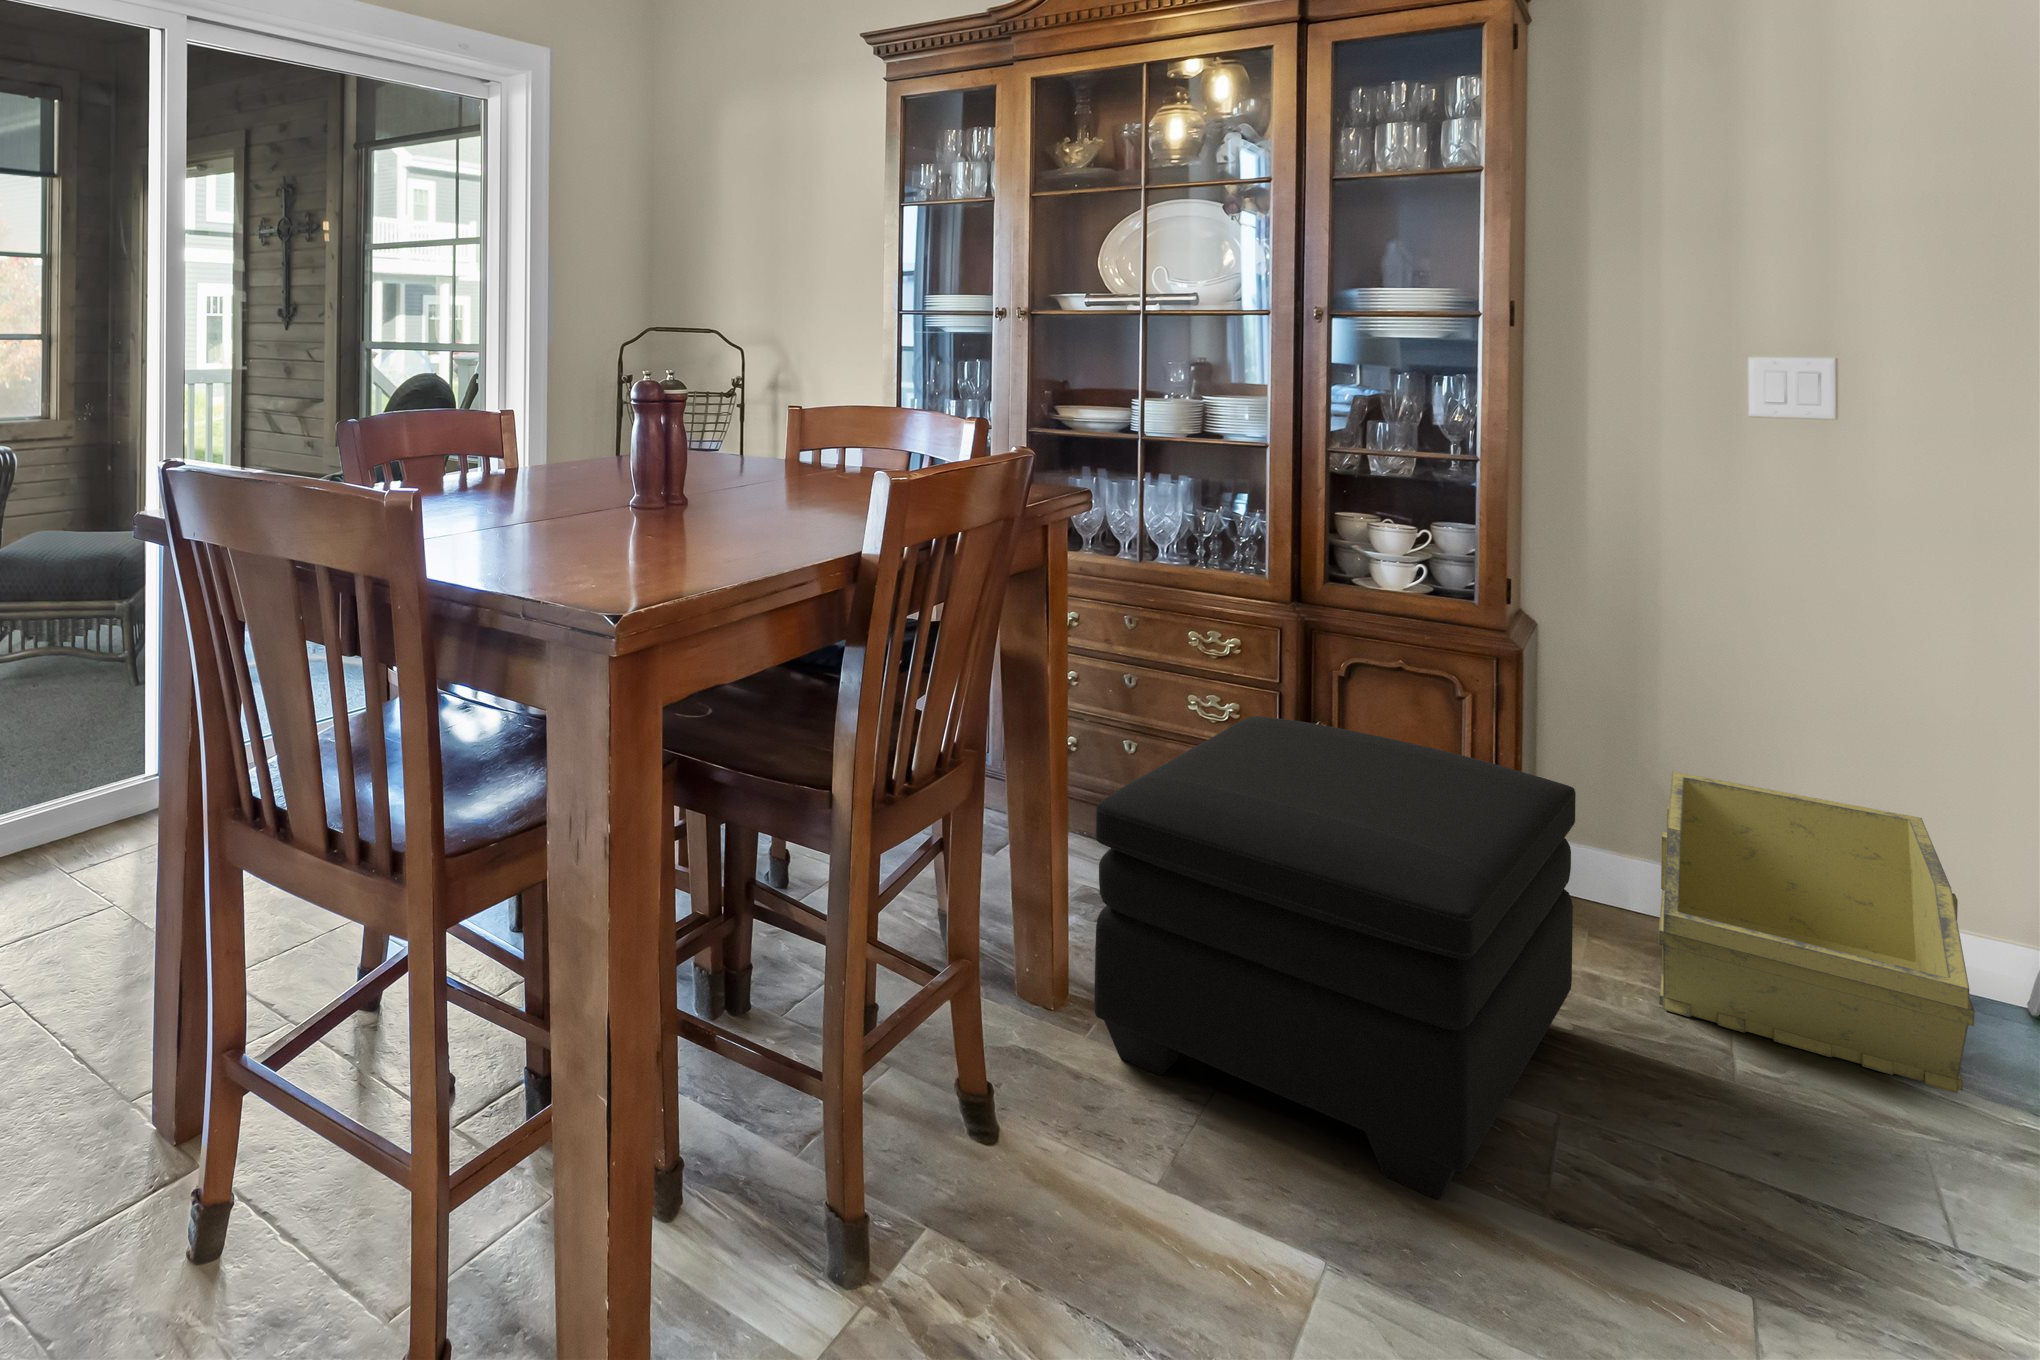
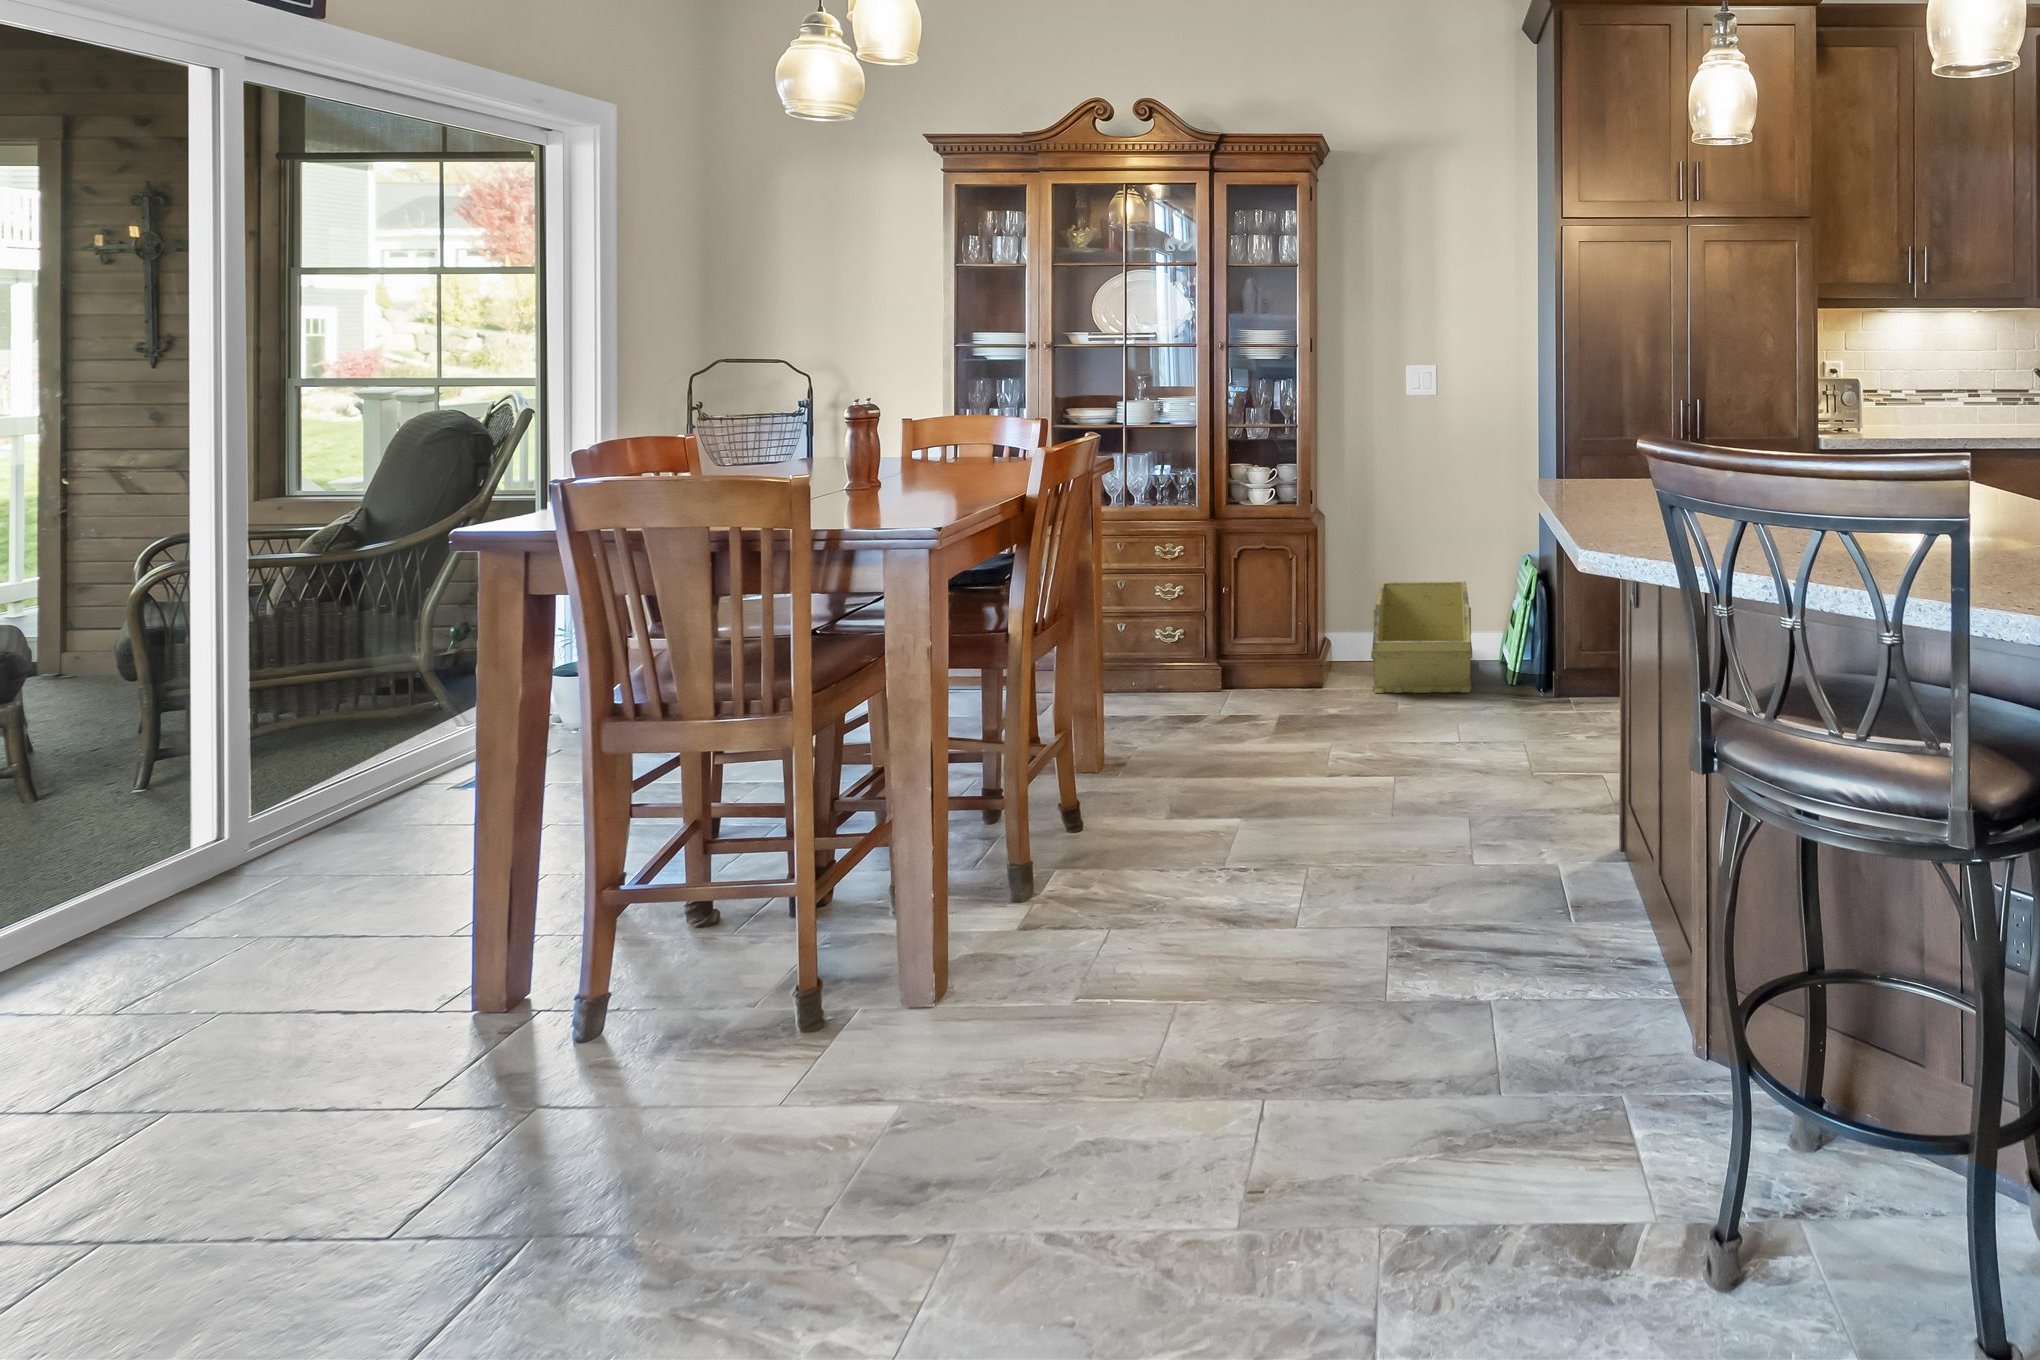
ottoman: present [1094,716,1576,1199] -> none [1123,581,1338,785]

